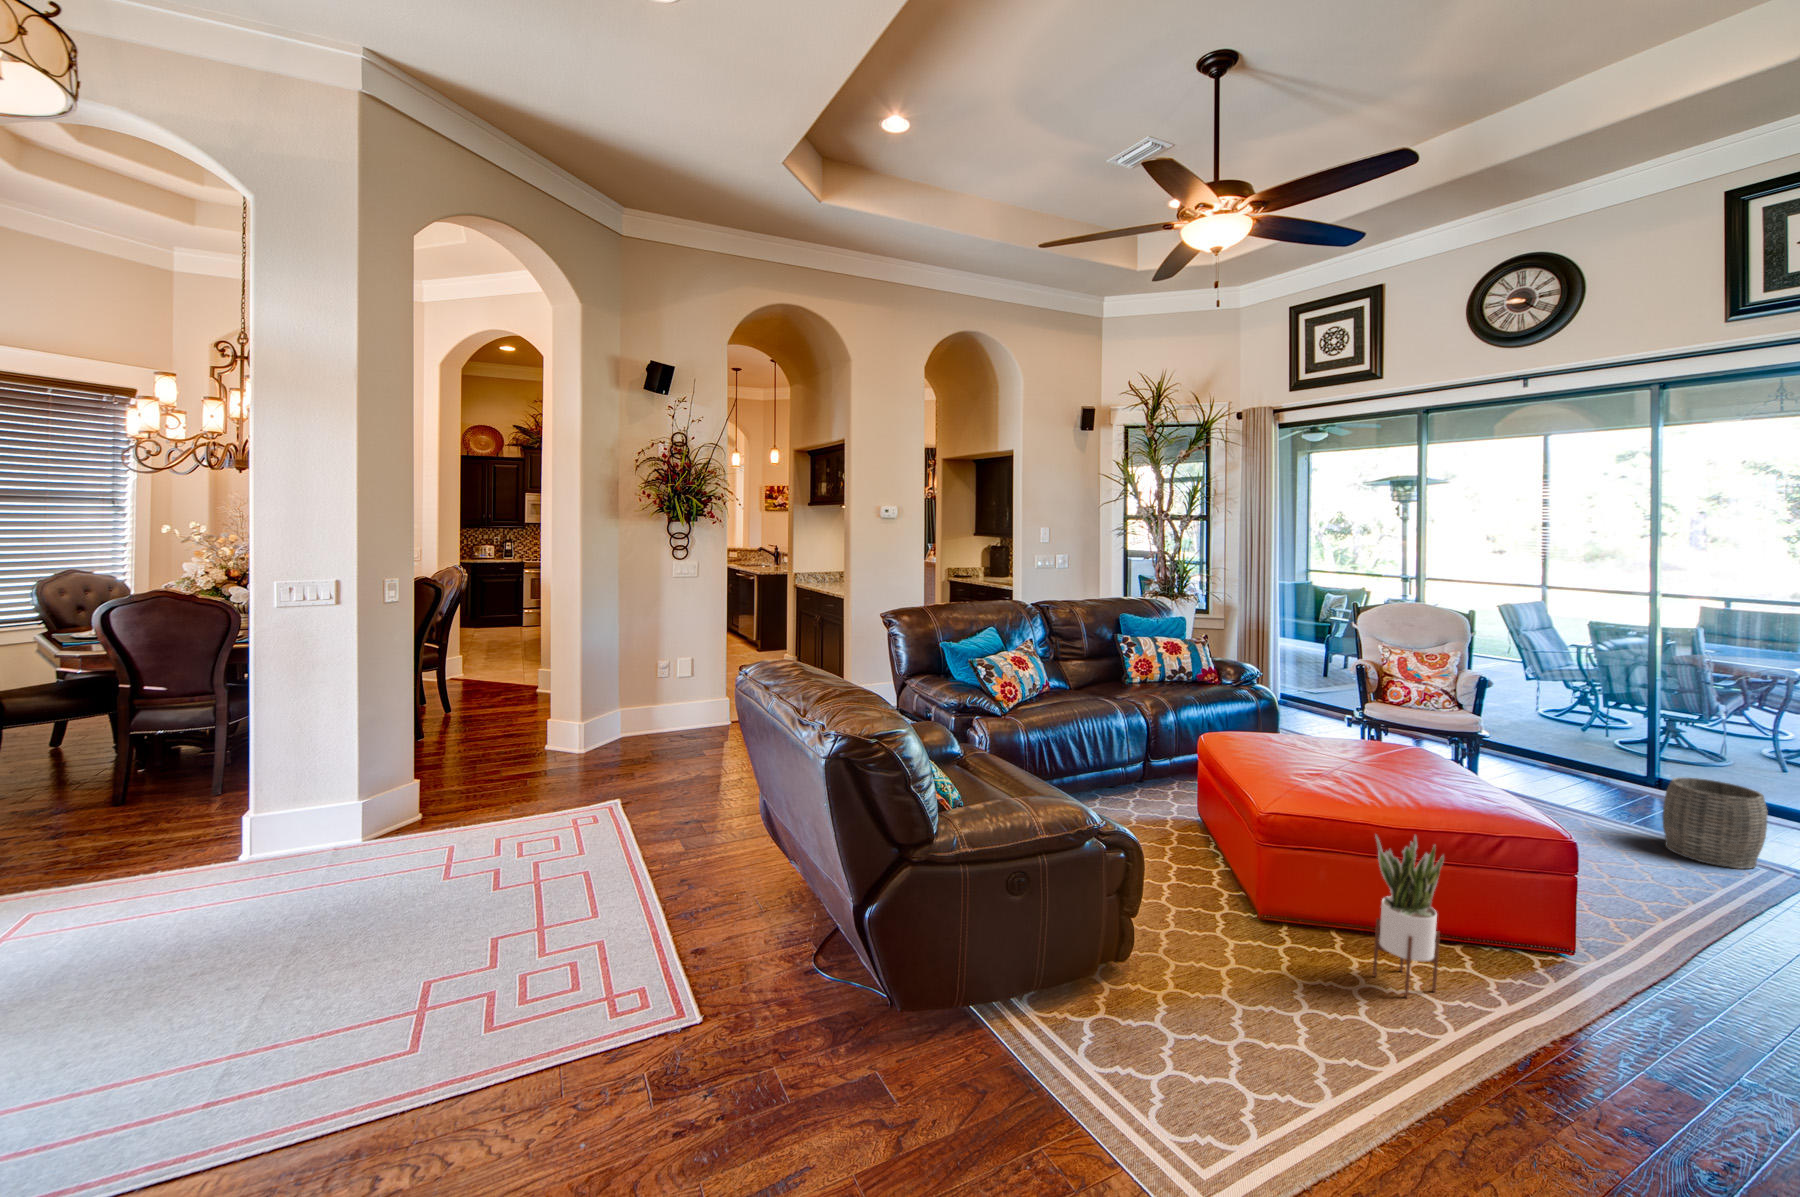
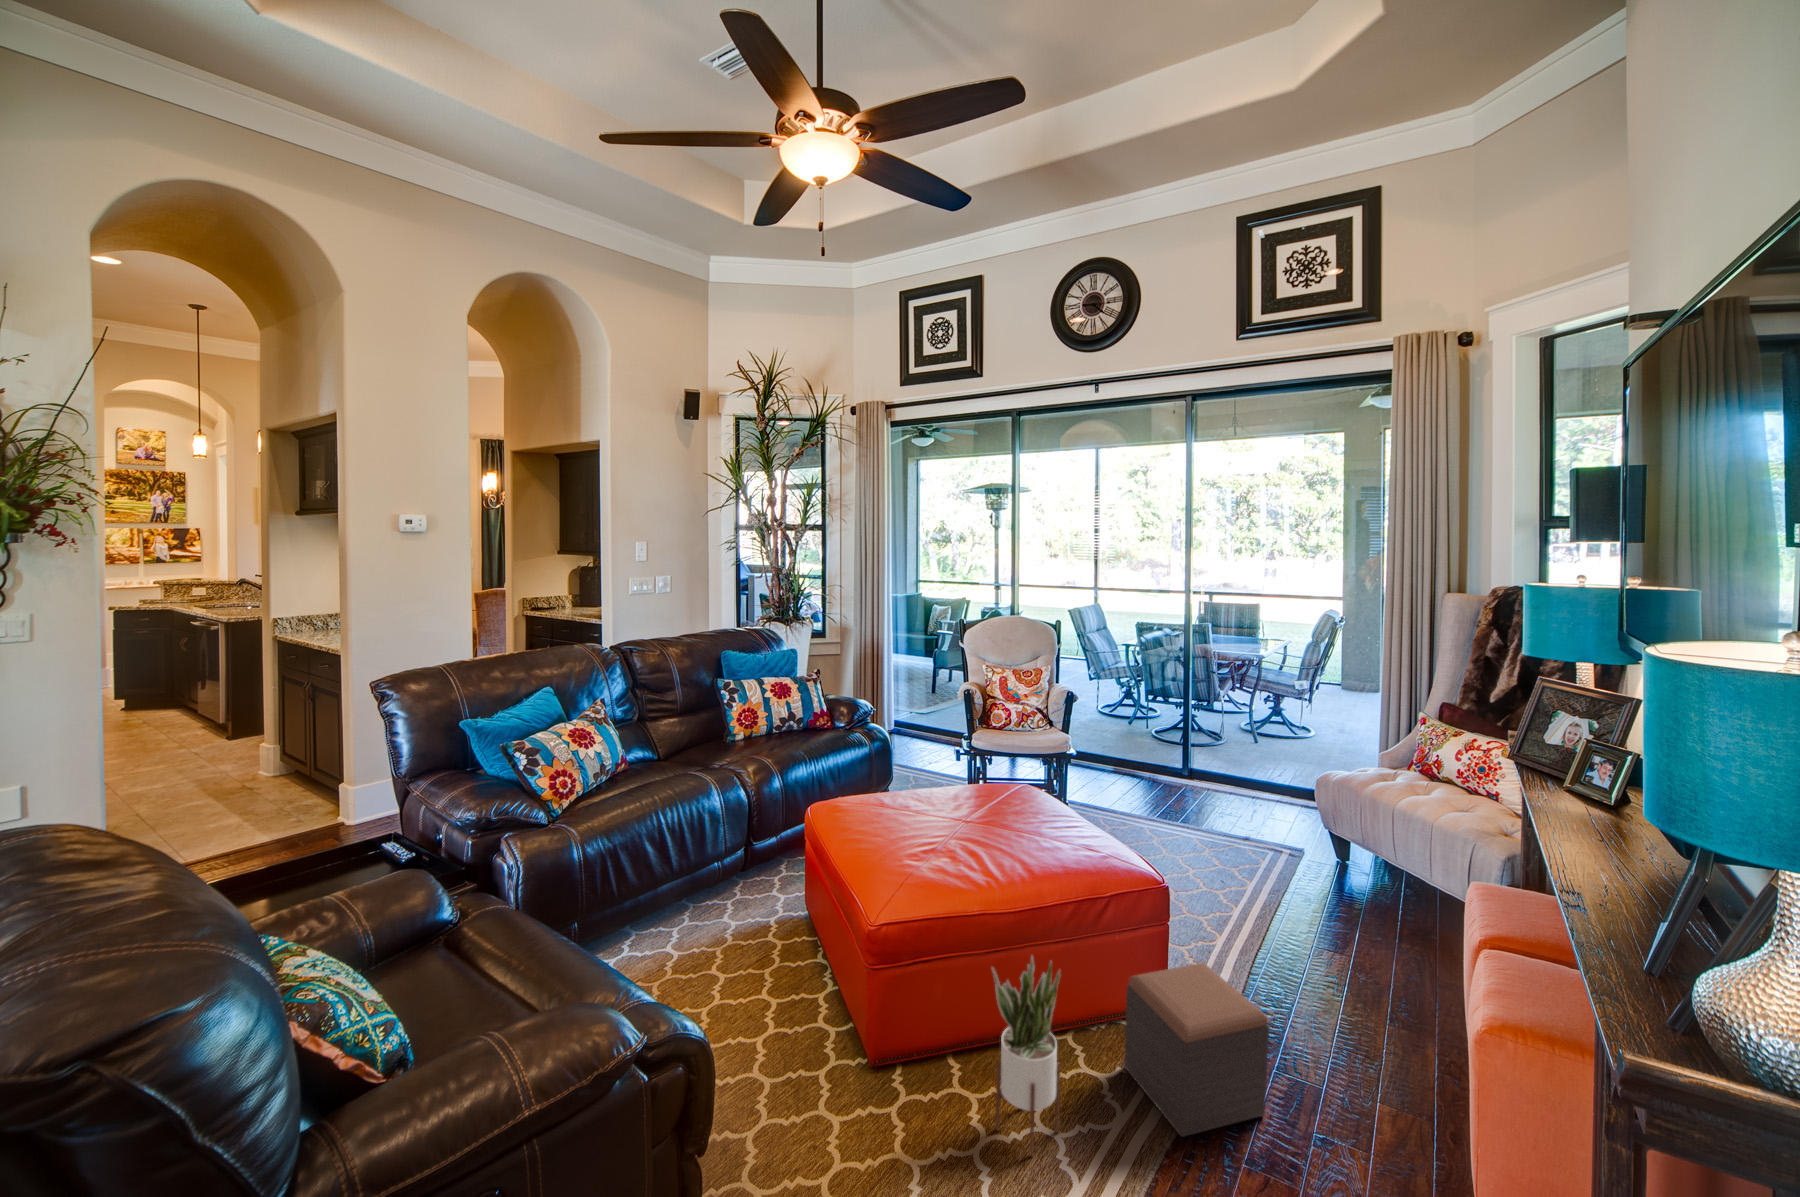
woven basket: present [1662,778,1767,869] -> none [1205,775,1273,856]
footstool: none [1513,890,1686,1038] -> present [1124,963,1269,1137]

